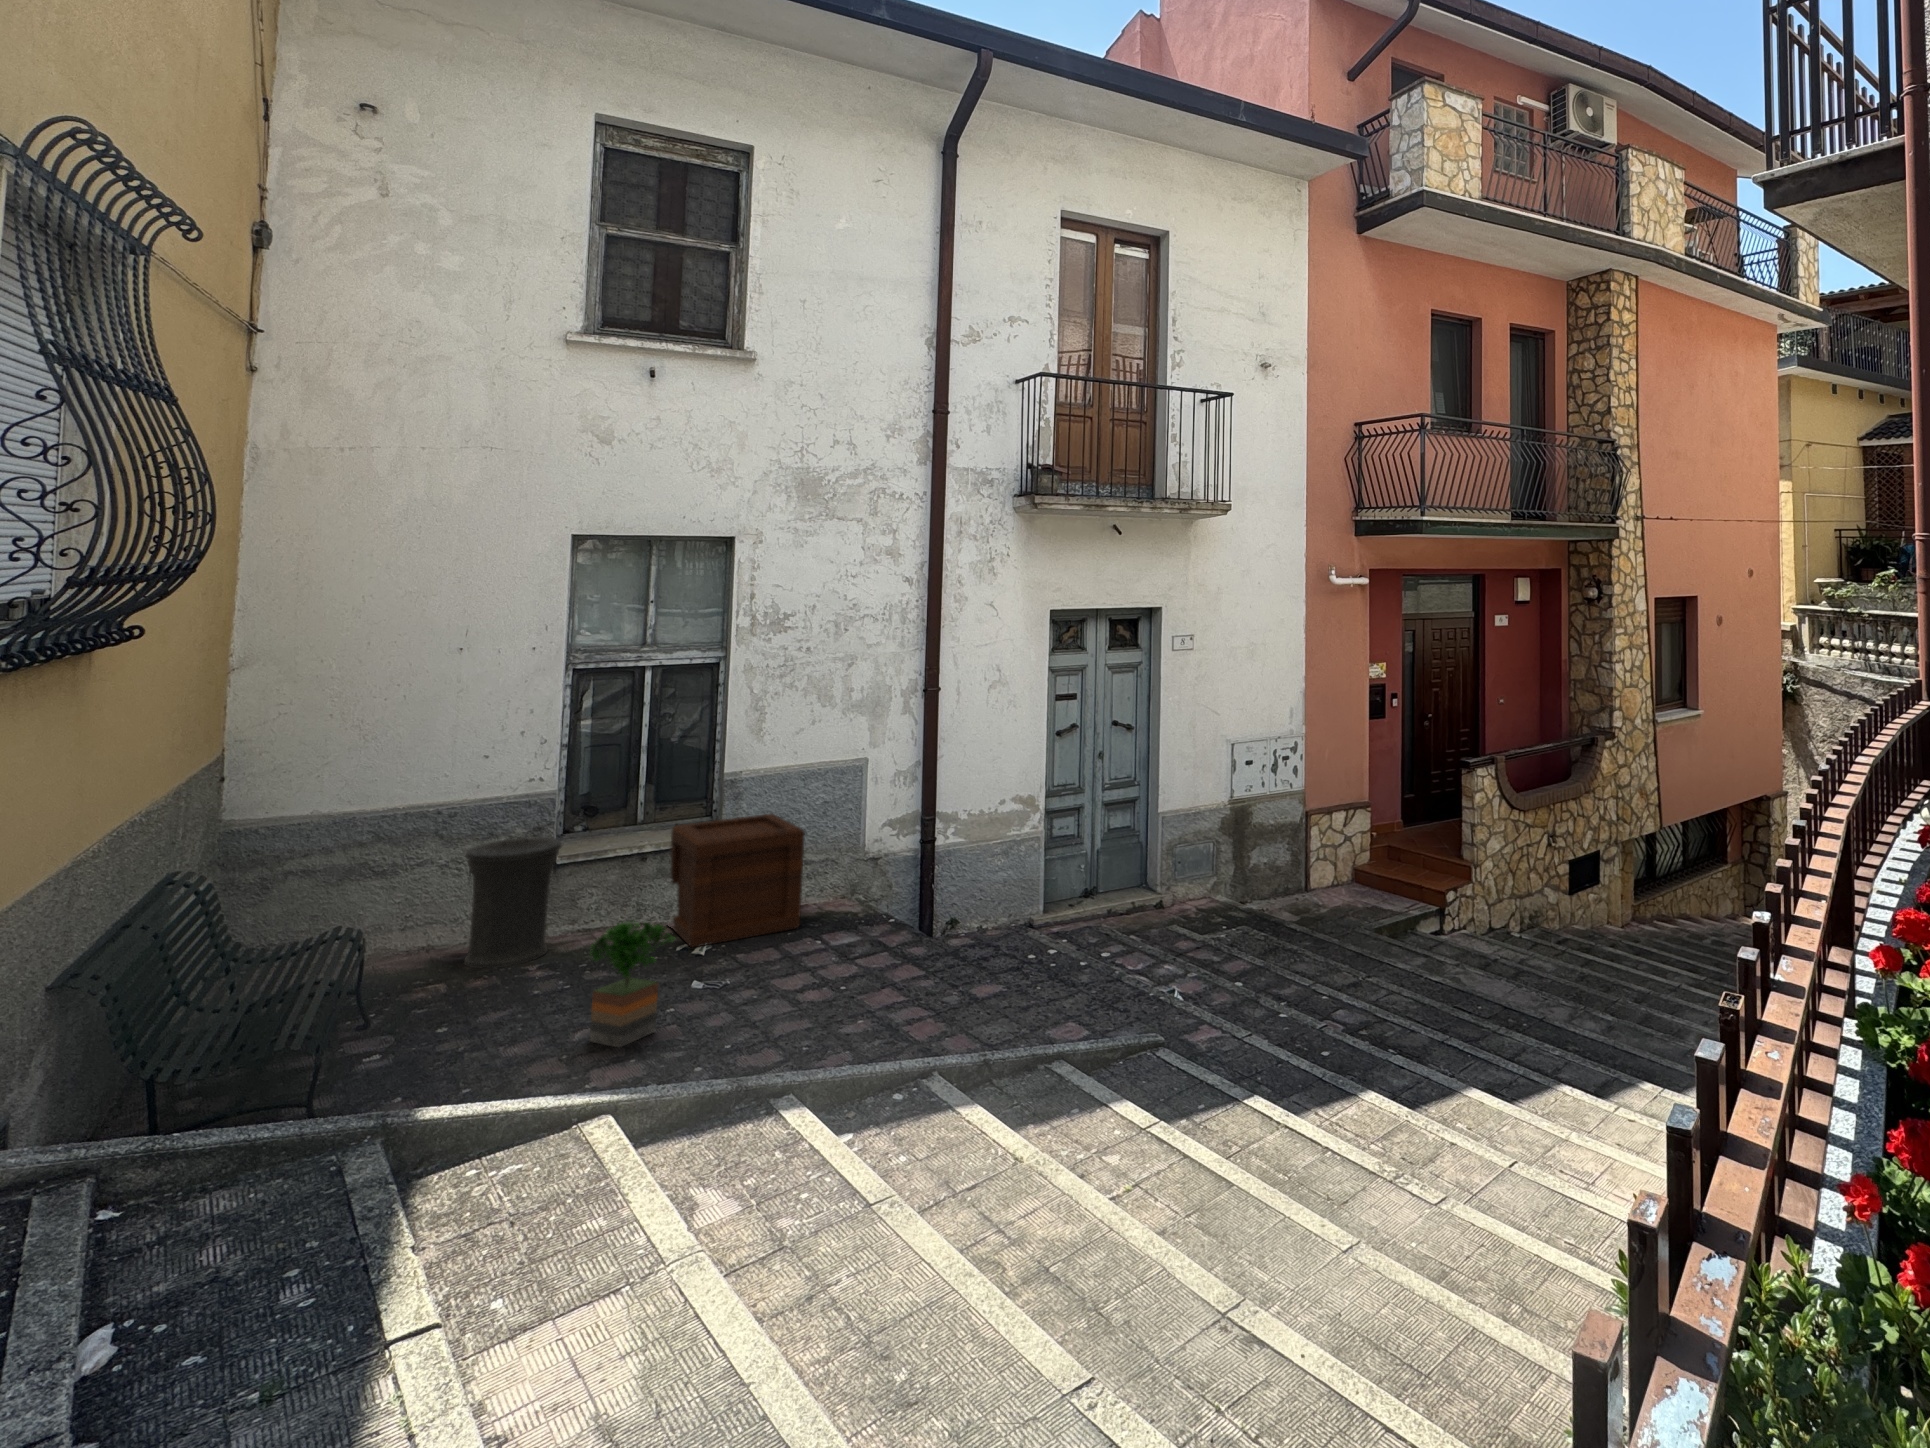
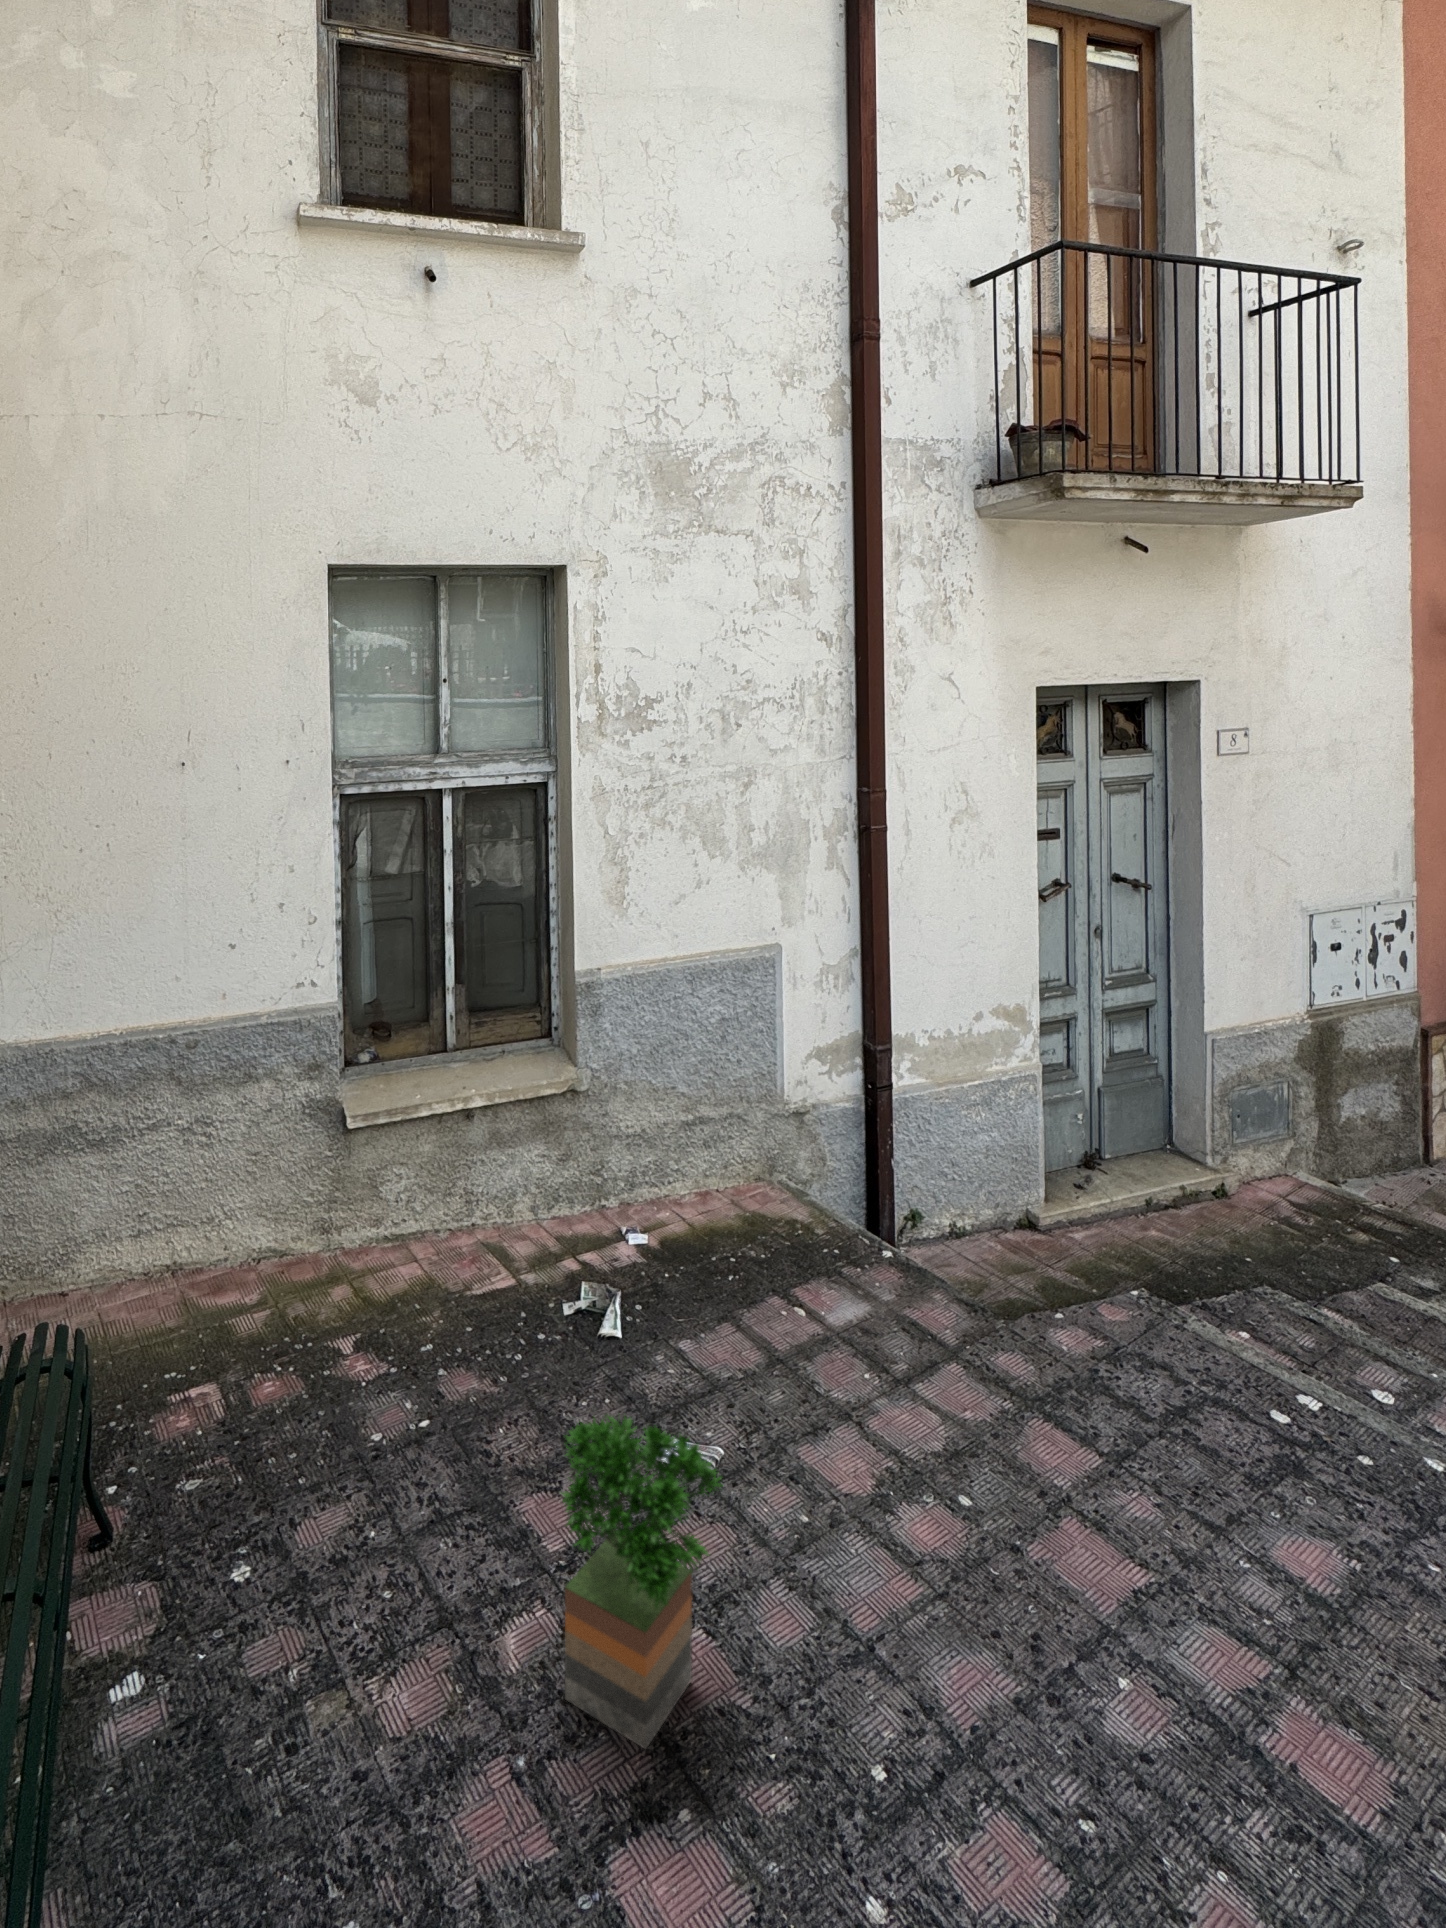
wooden crate: present [671,814,805,948] -> none [508,1043,745,1313]
trash can: present [464,837,562,968] -> none [221,1086,363,1331]

